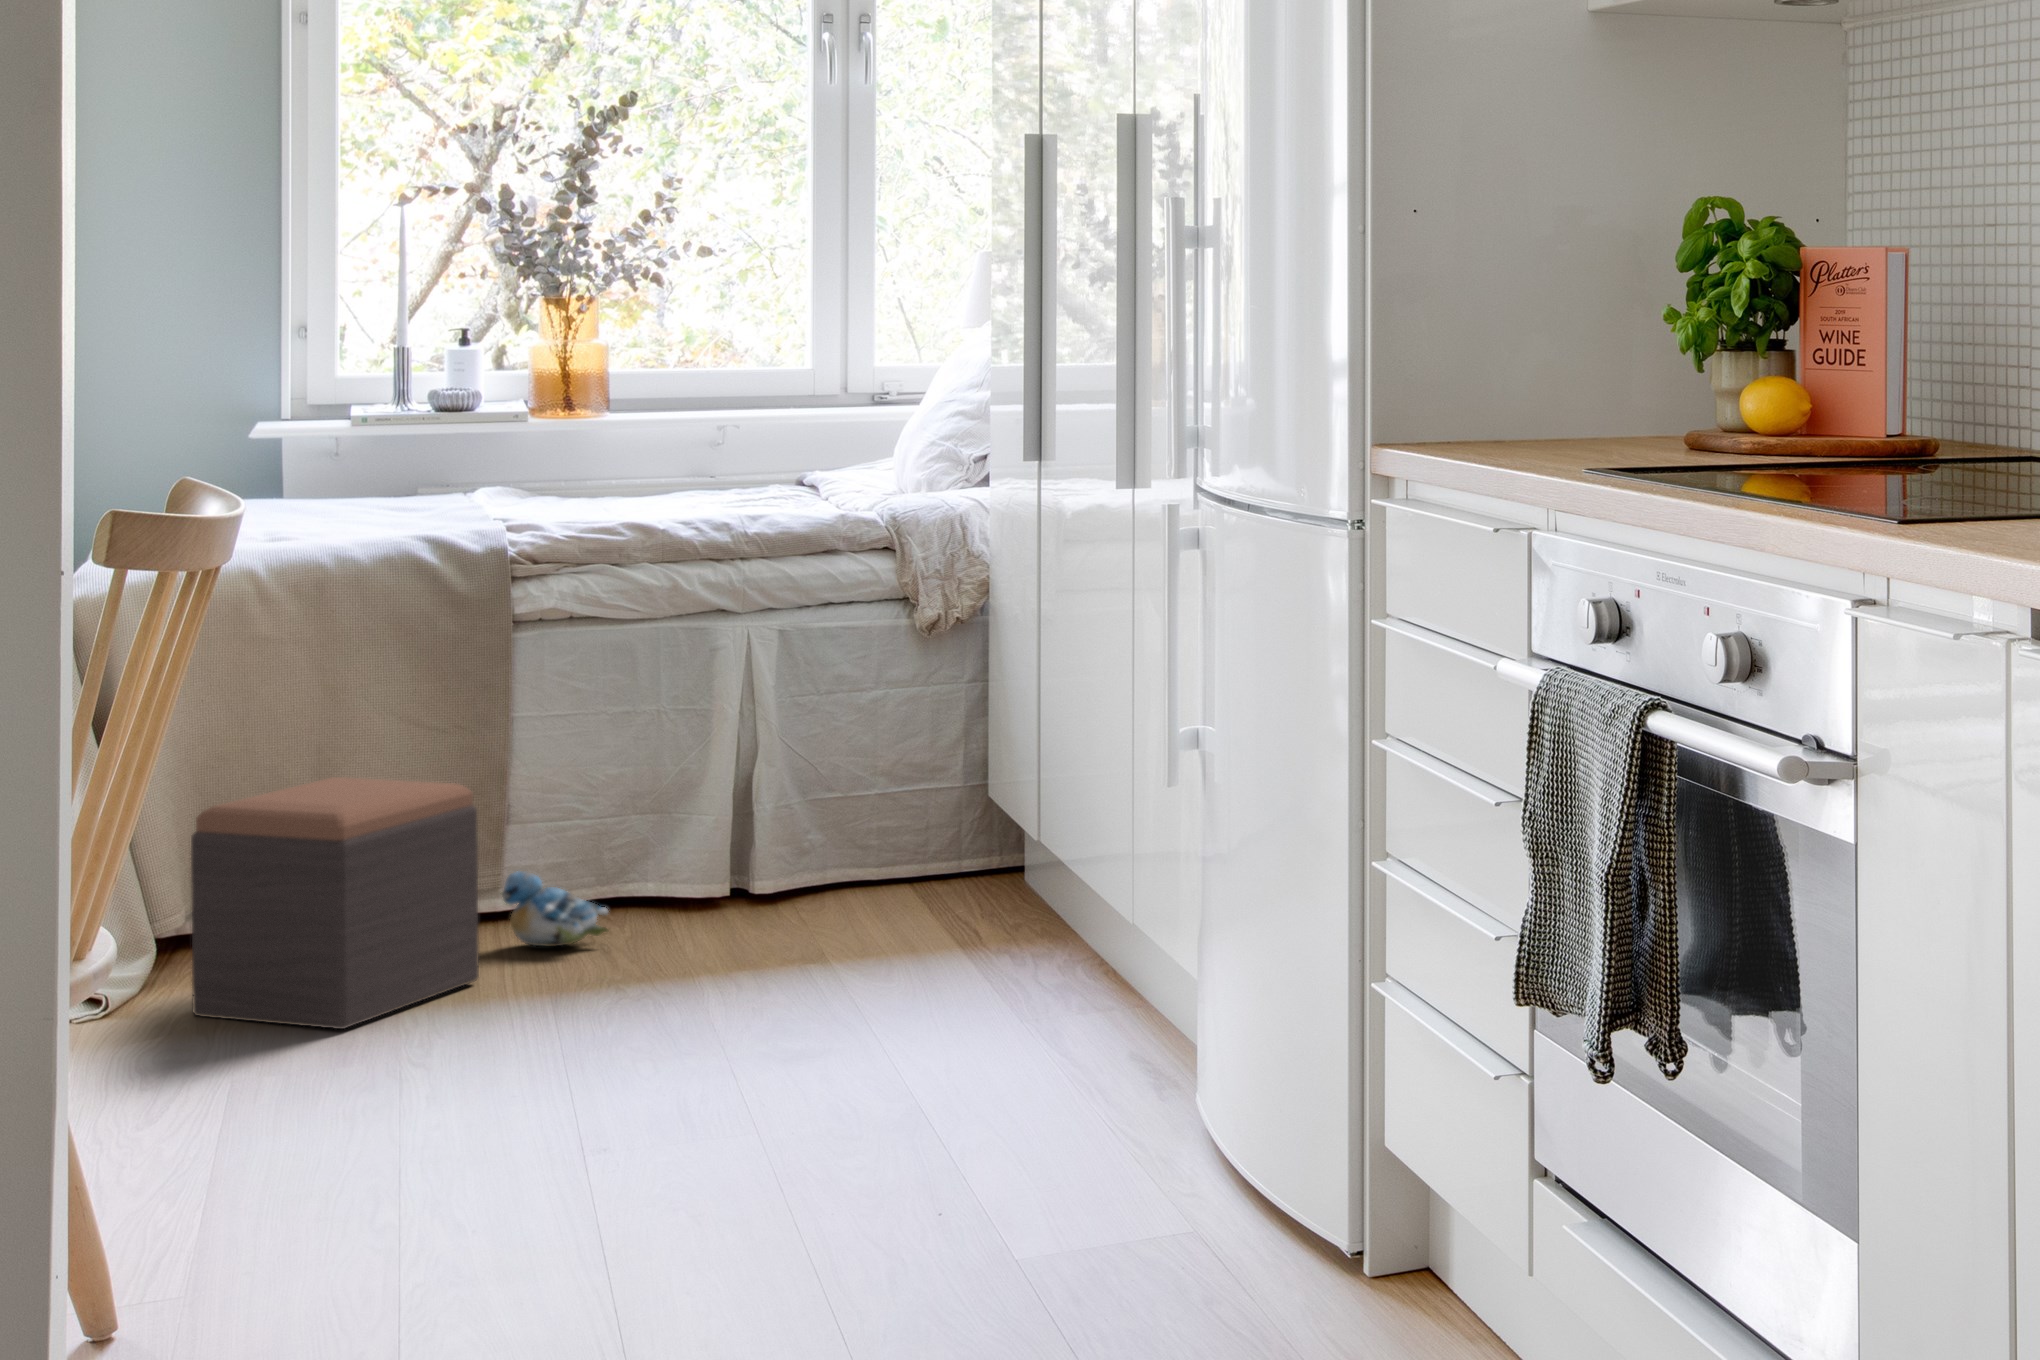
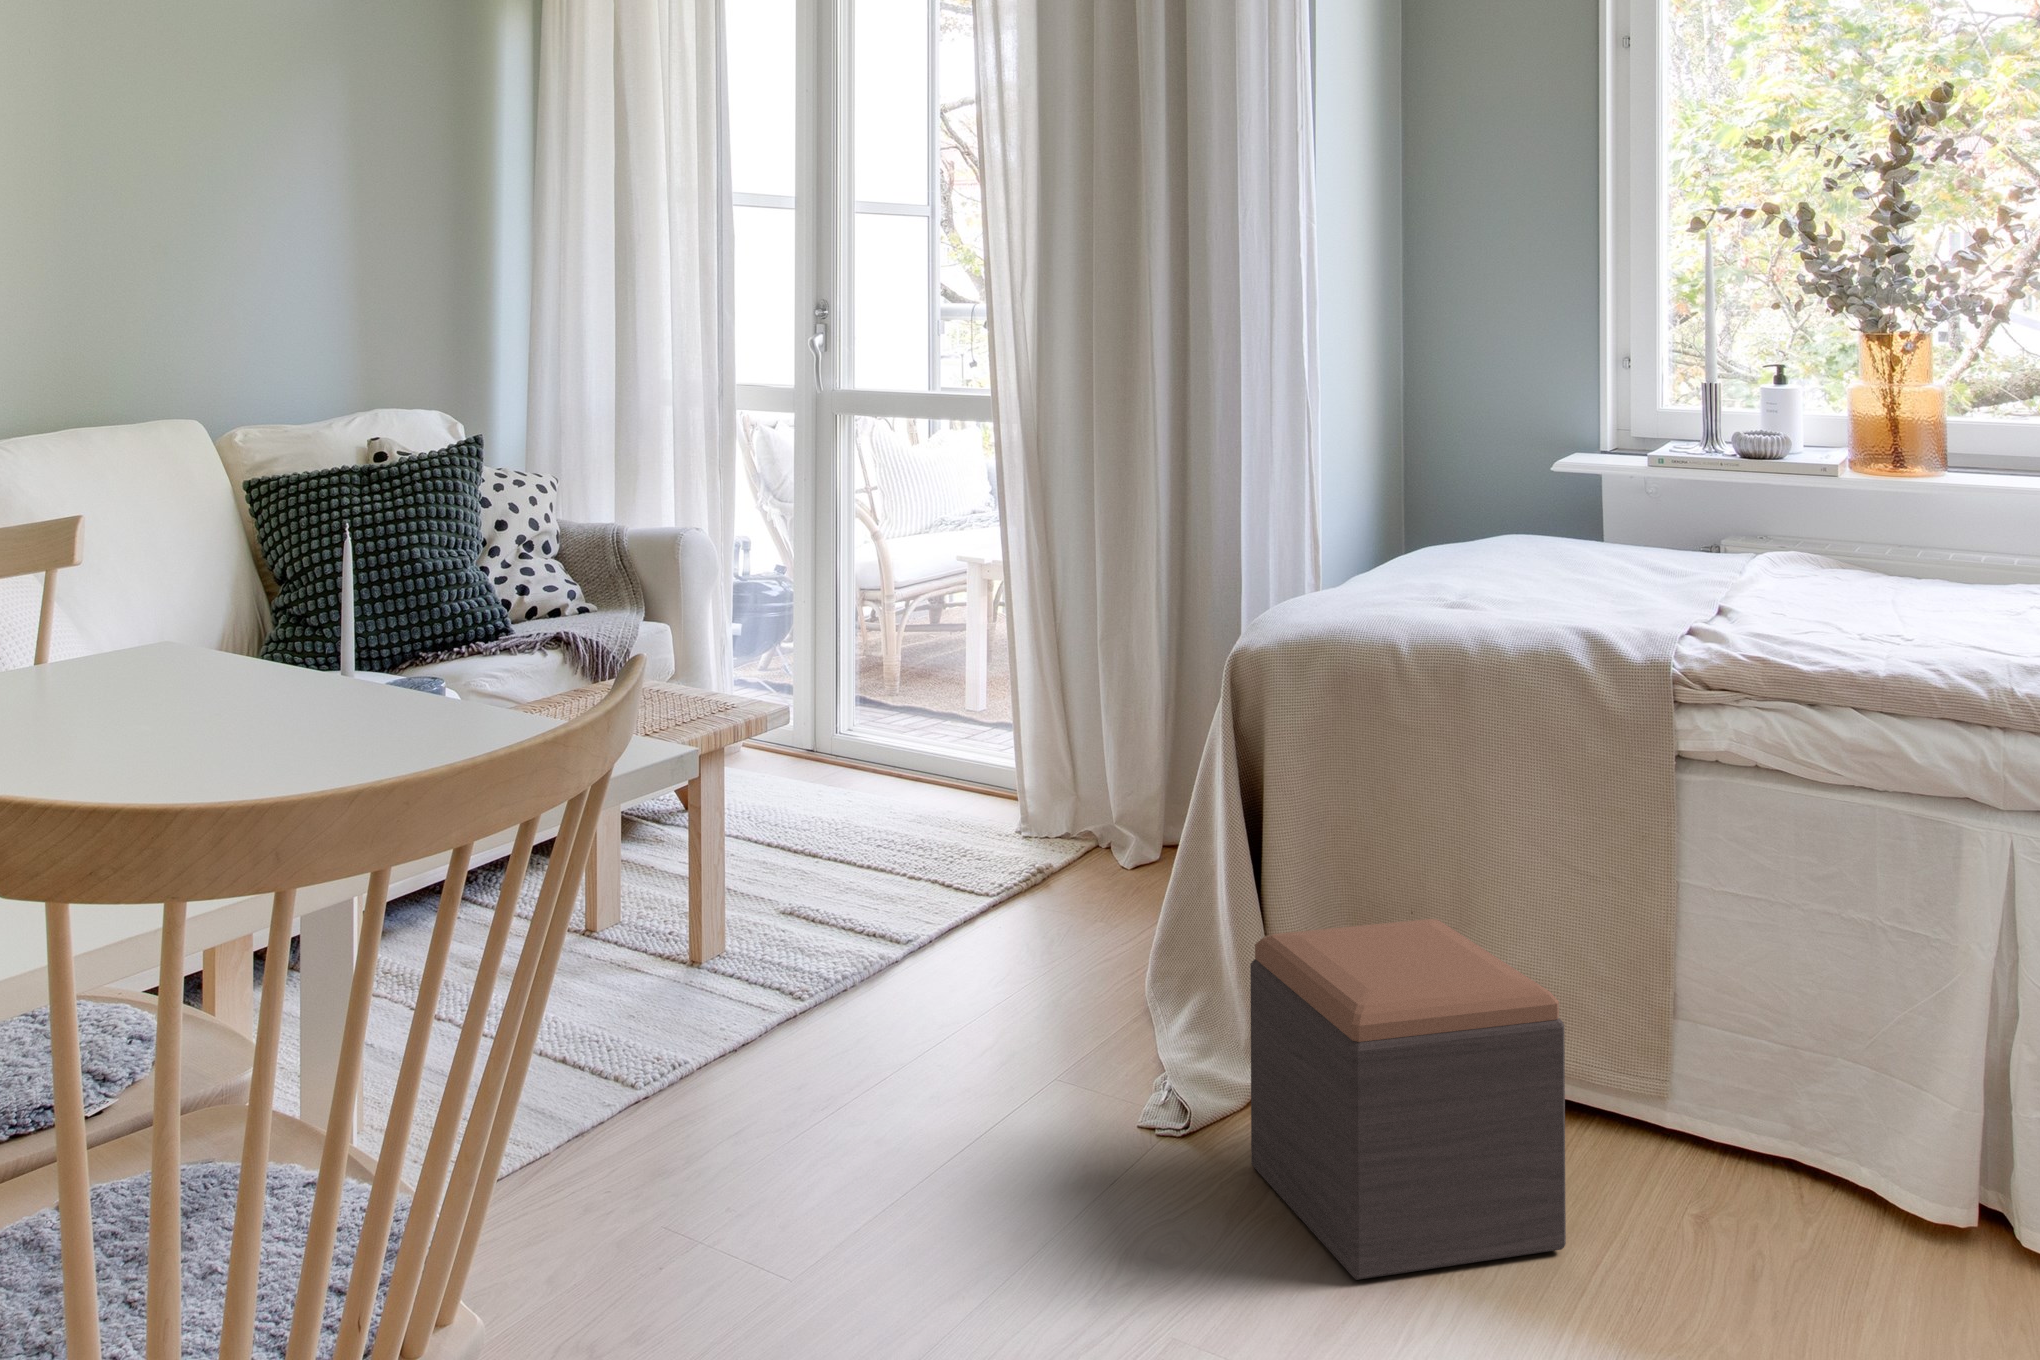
plush toy: present [502,871,608,947] -> none [1639,1094,1779,1227]

